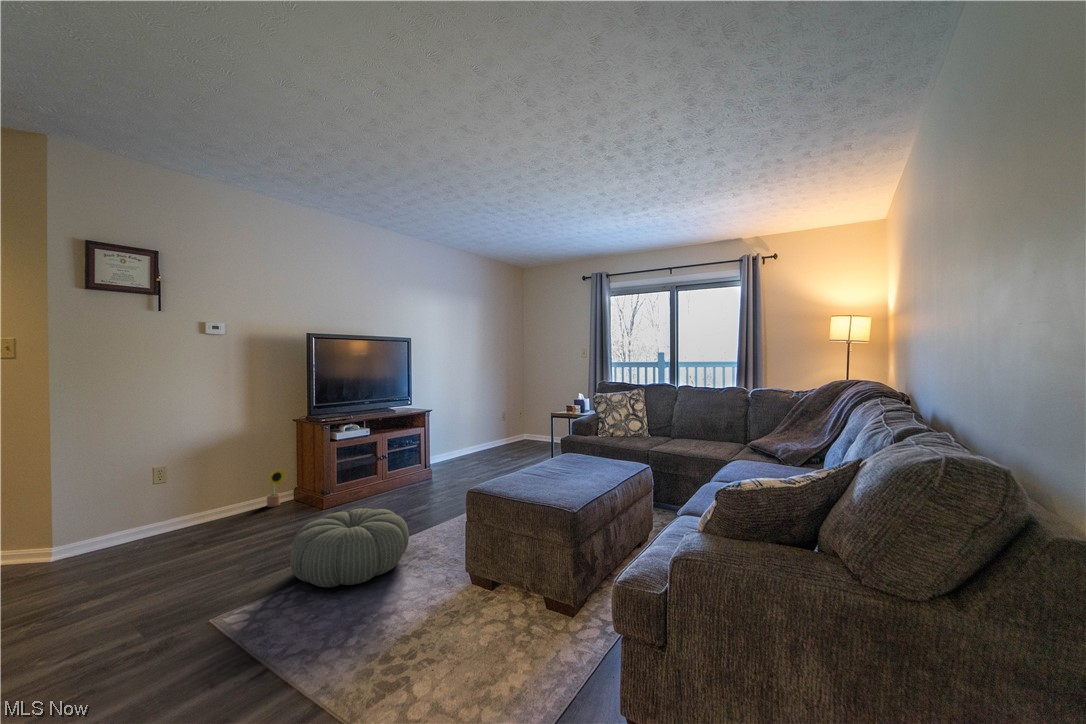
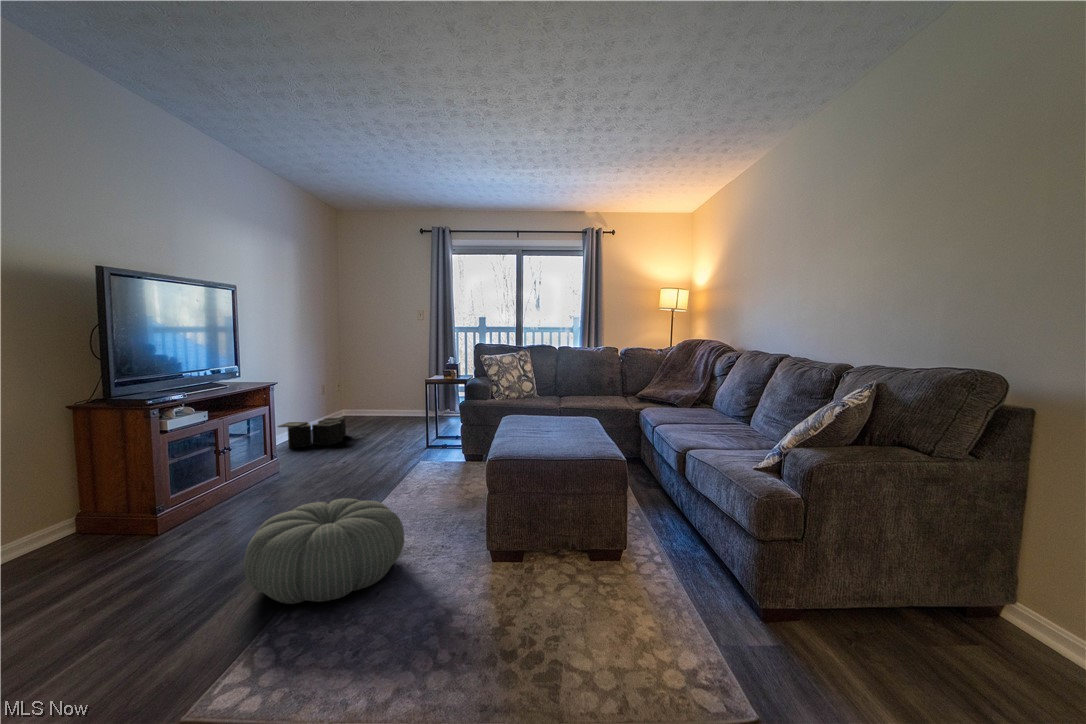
storage bin: none [458,436,512,459] -> present [278,418,346,448]
decorative plant: present [267,470,287,507] -> none [28,485,73,553]

